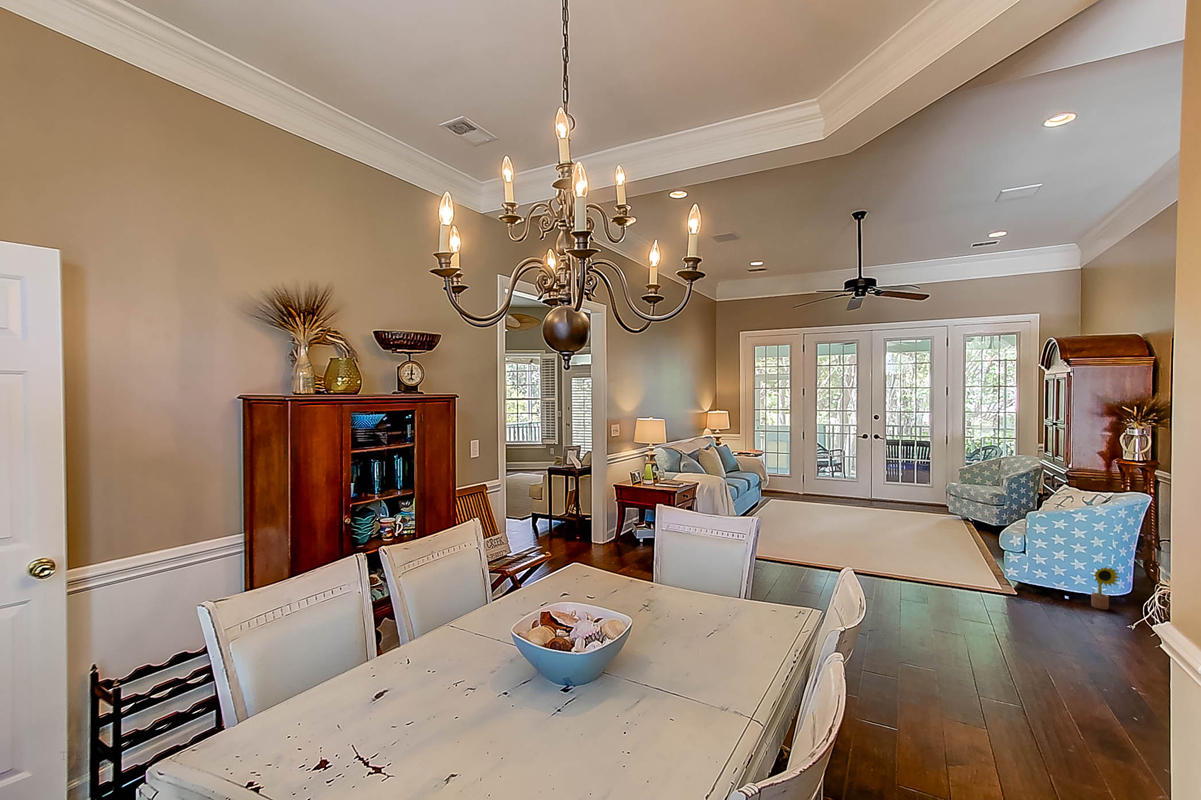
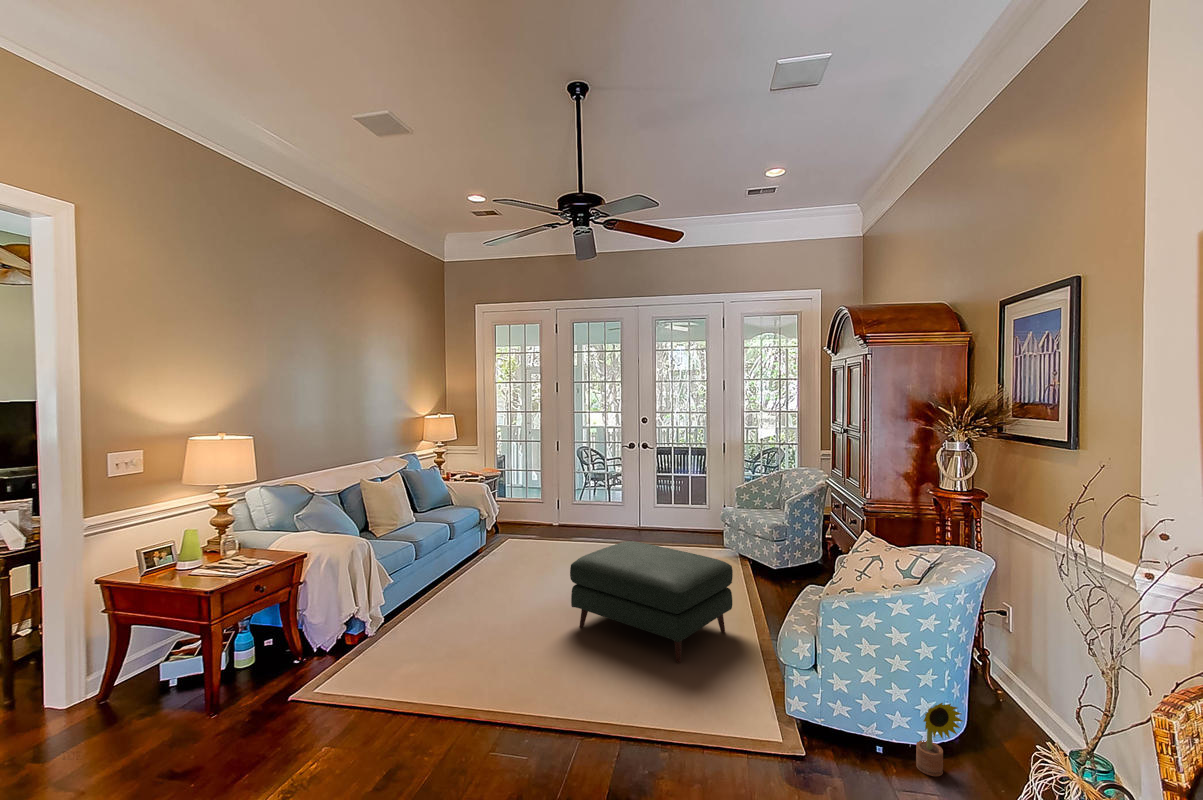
ottoman: none [849,495,964,561] -> present [570,541,733,663]

